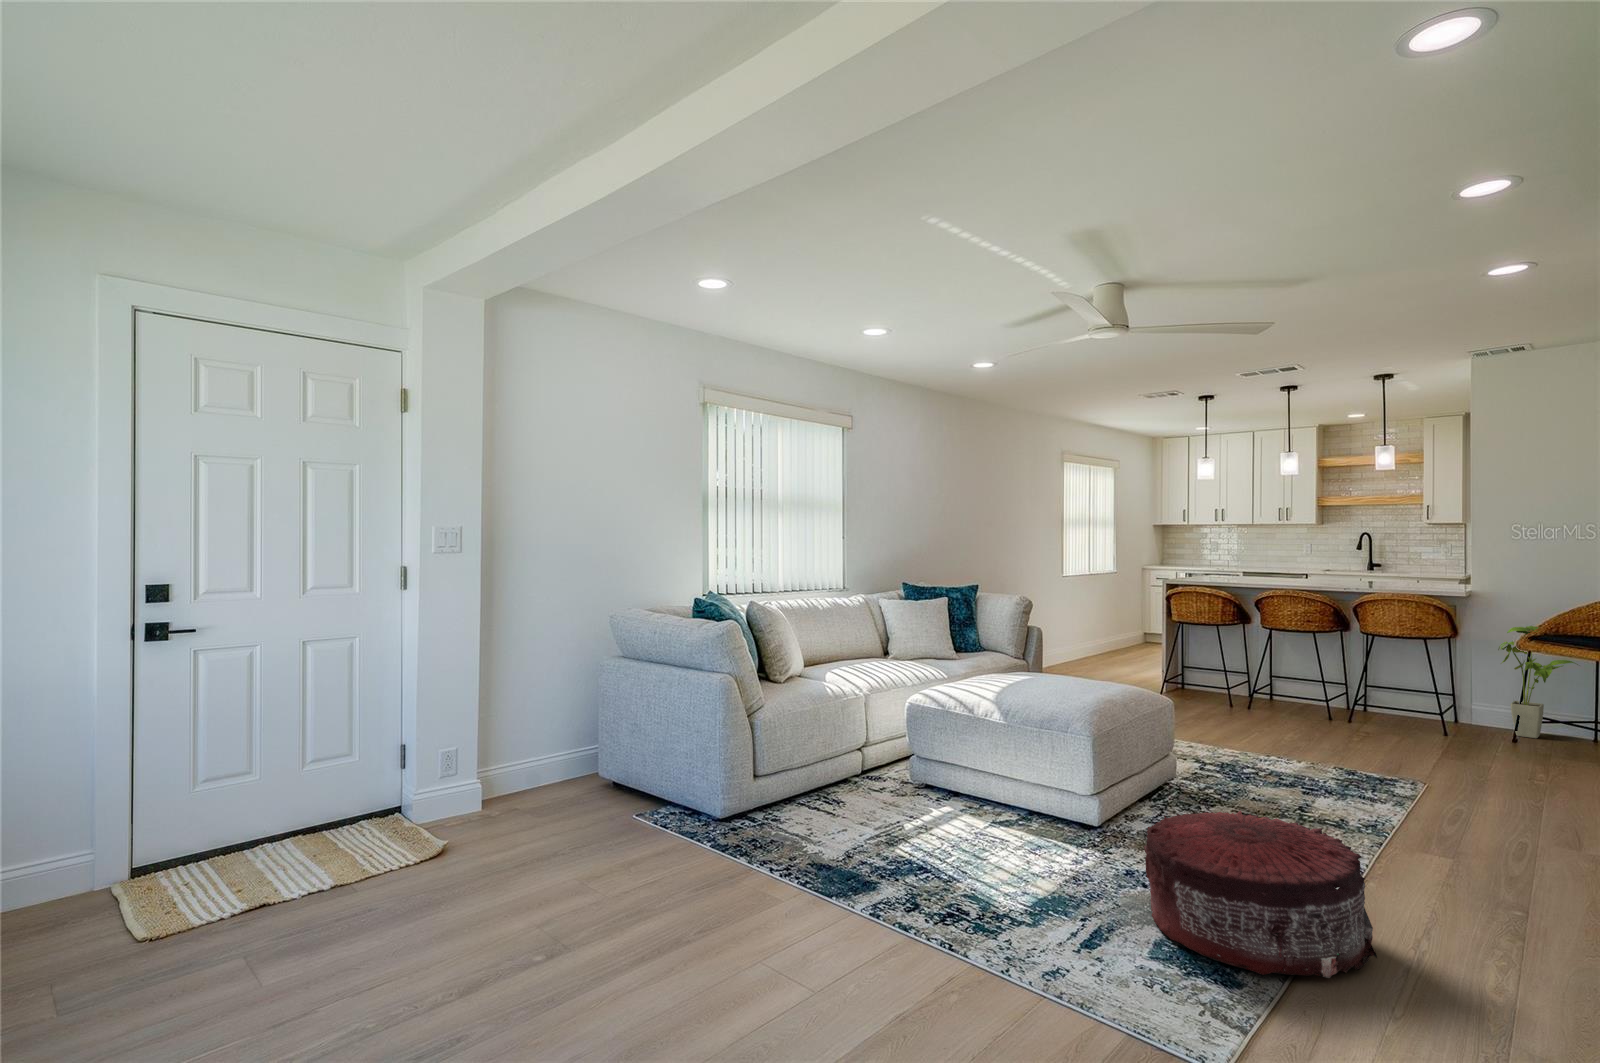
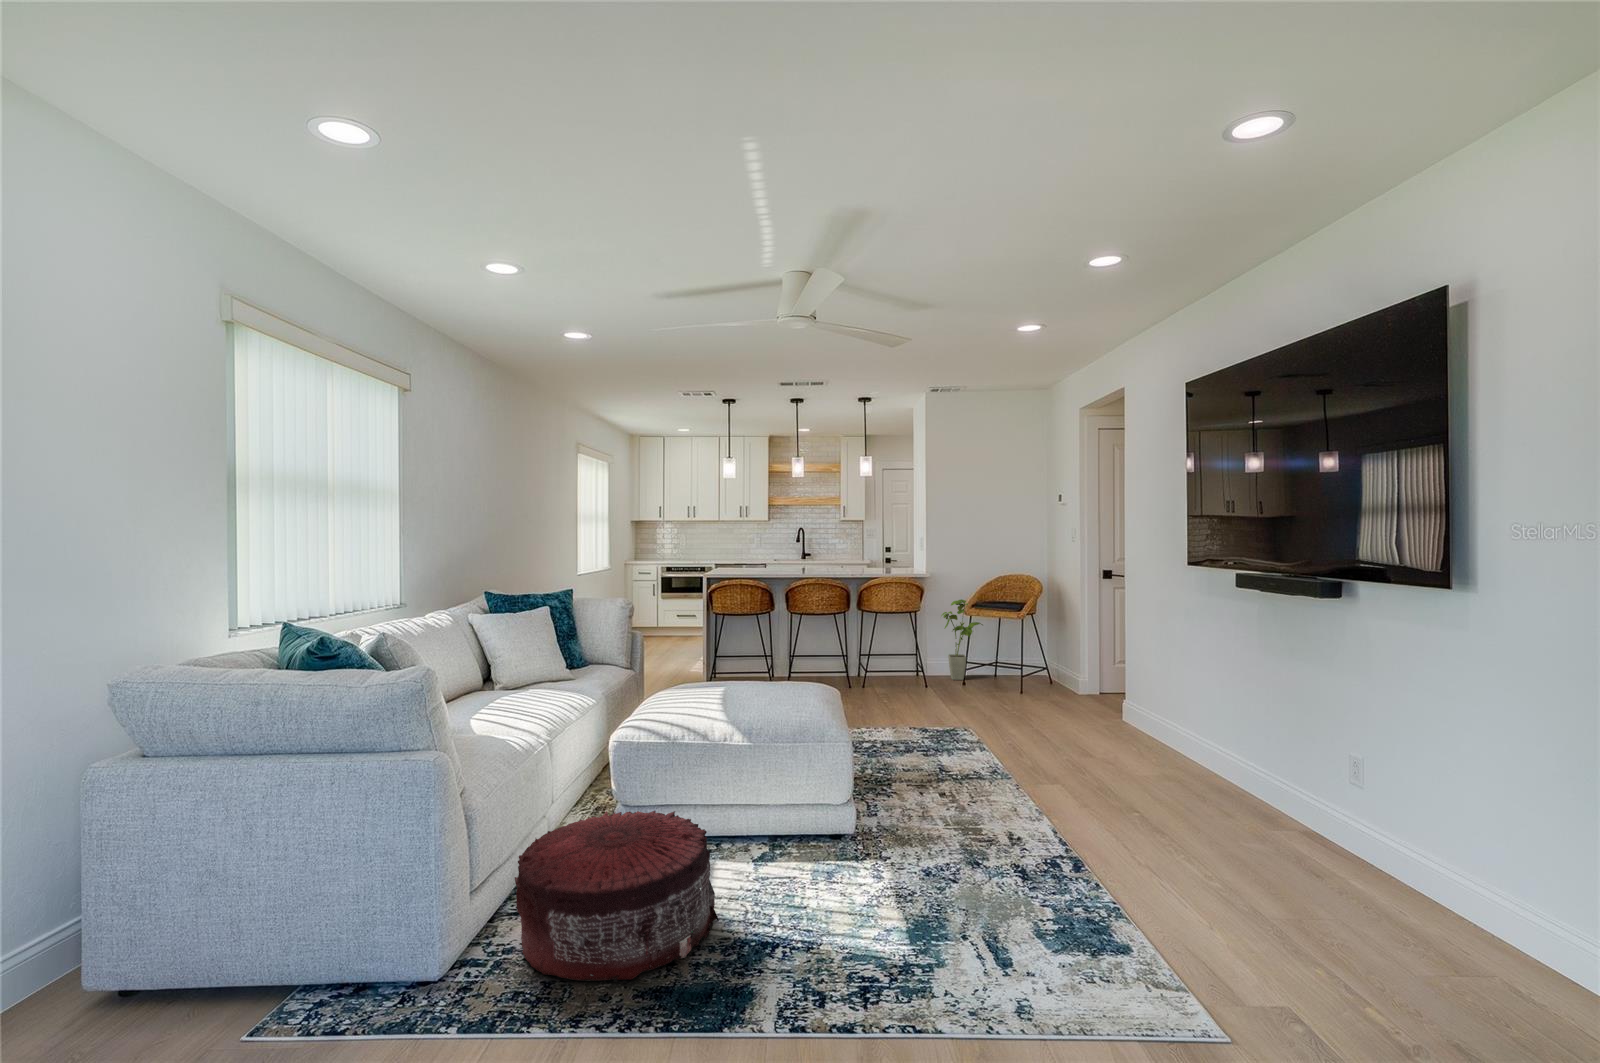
pouf: present [1144,811,1377,978] -> present [515,811,718,981]

